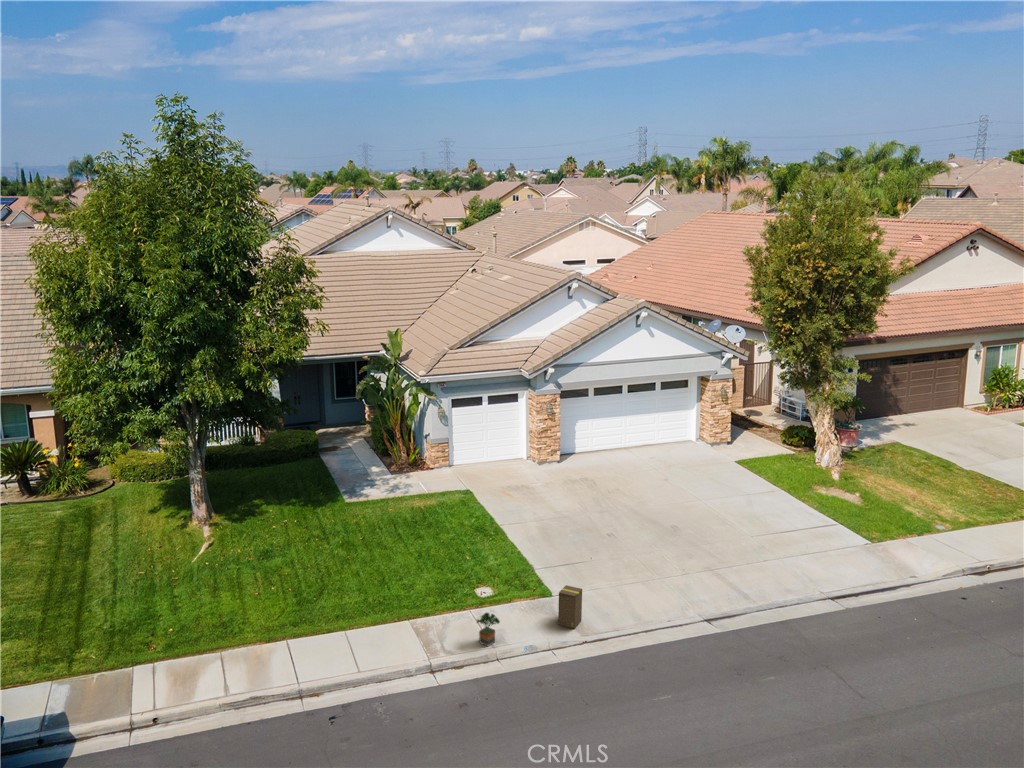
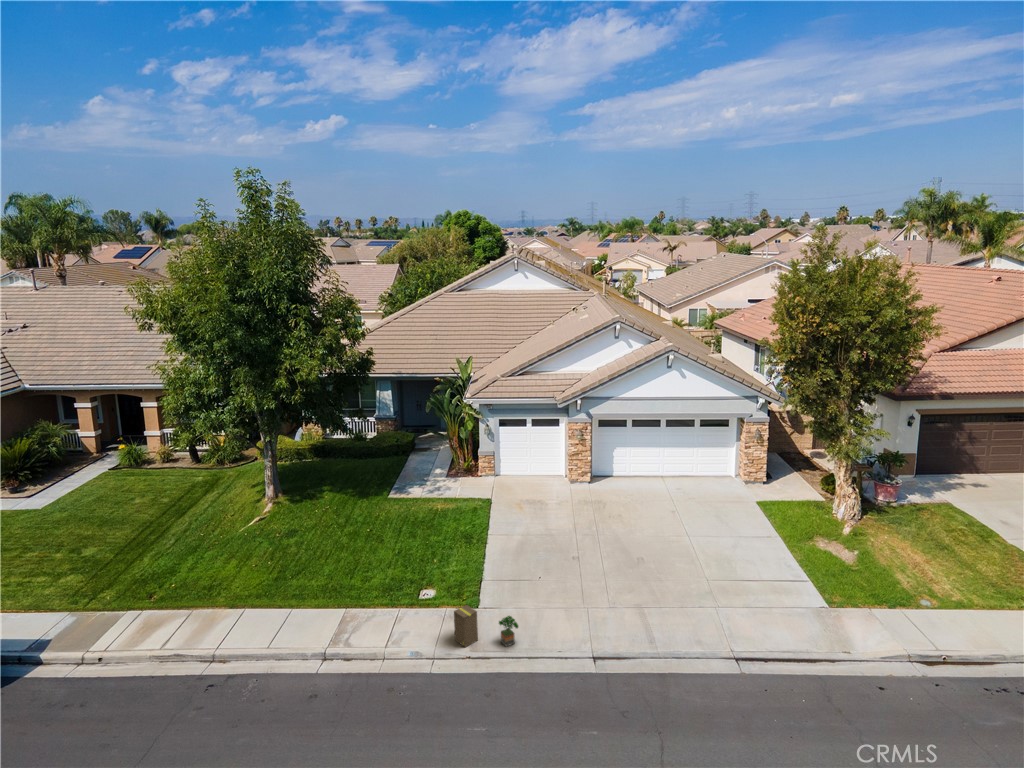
potted tree: present [477,613,500,646] -> present [499,616,518,646]

